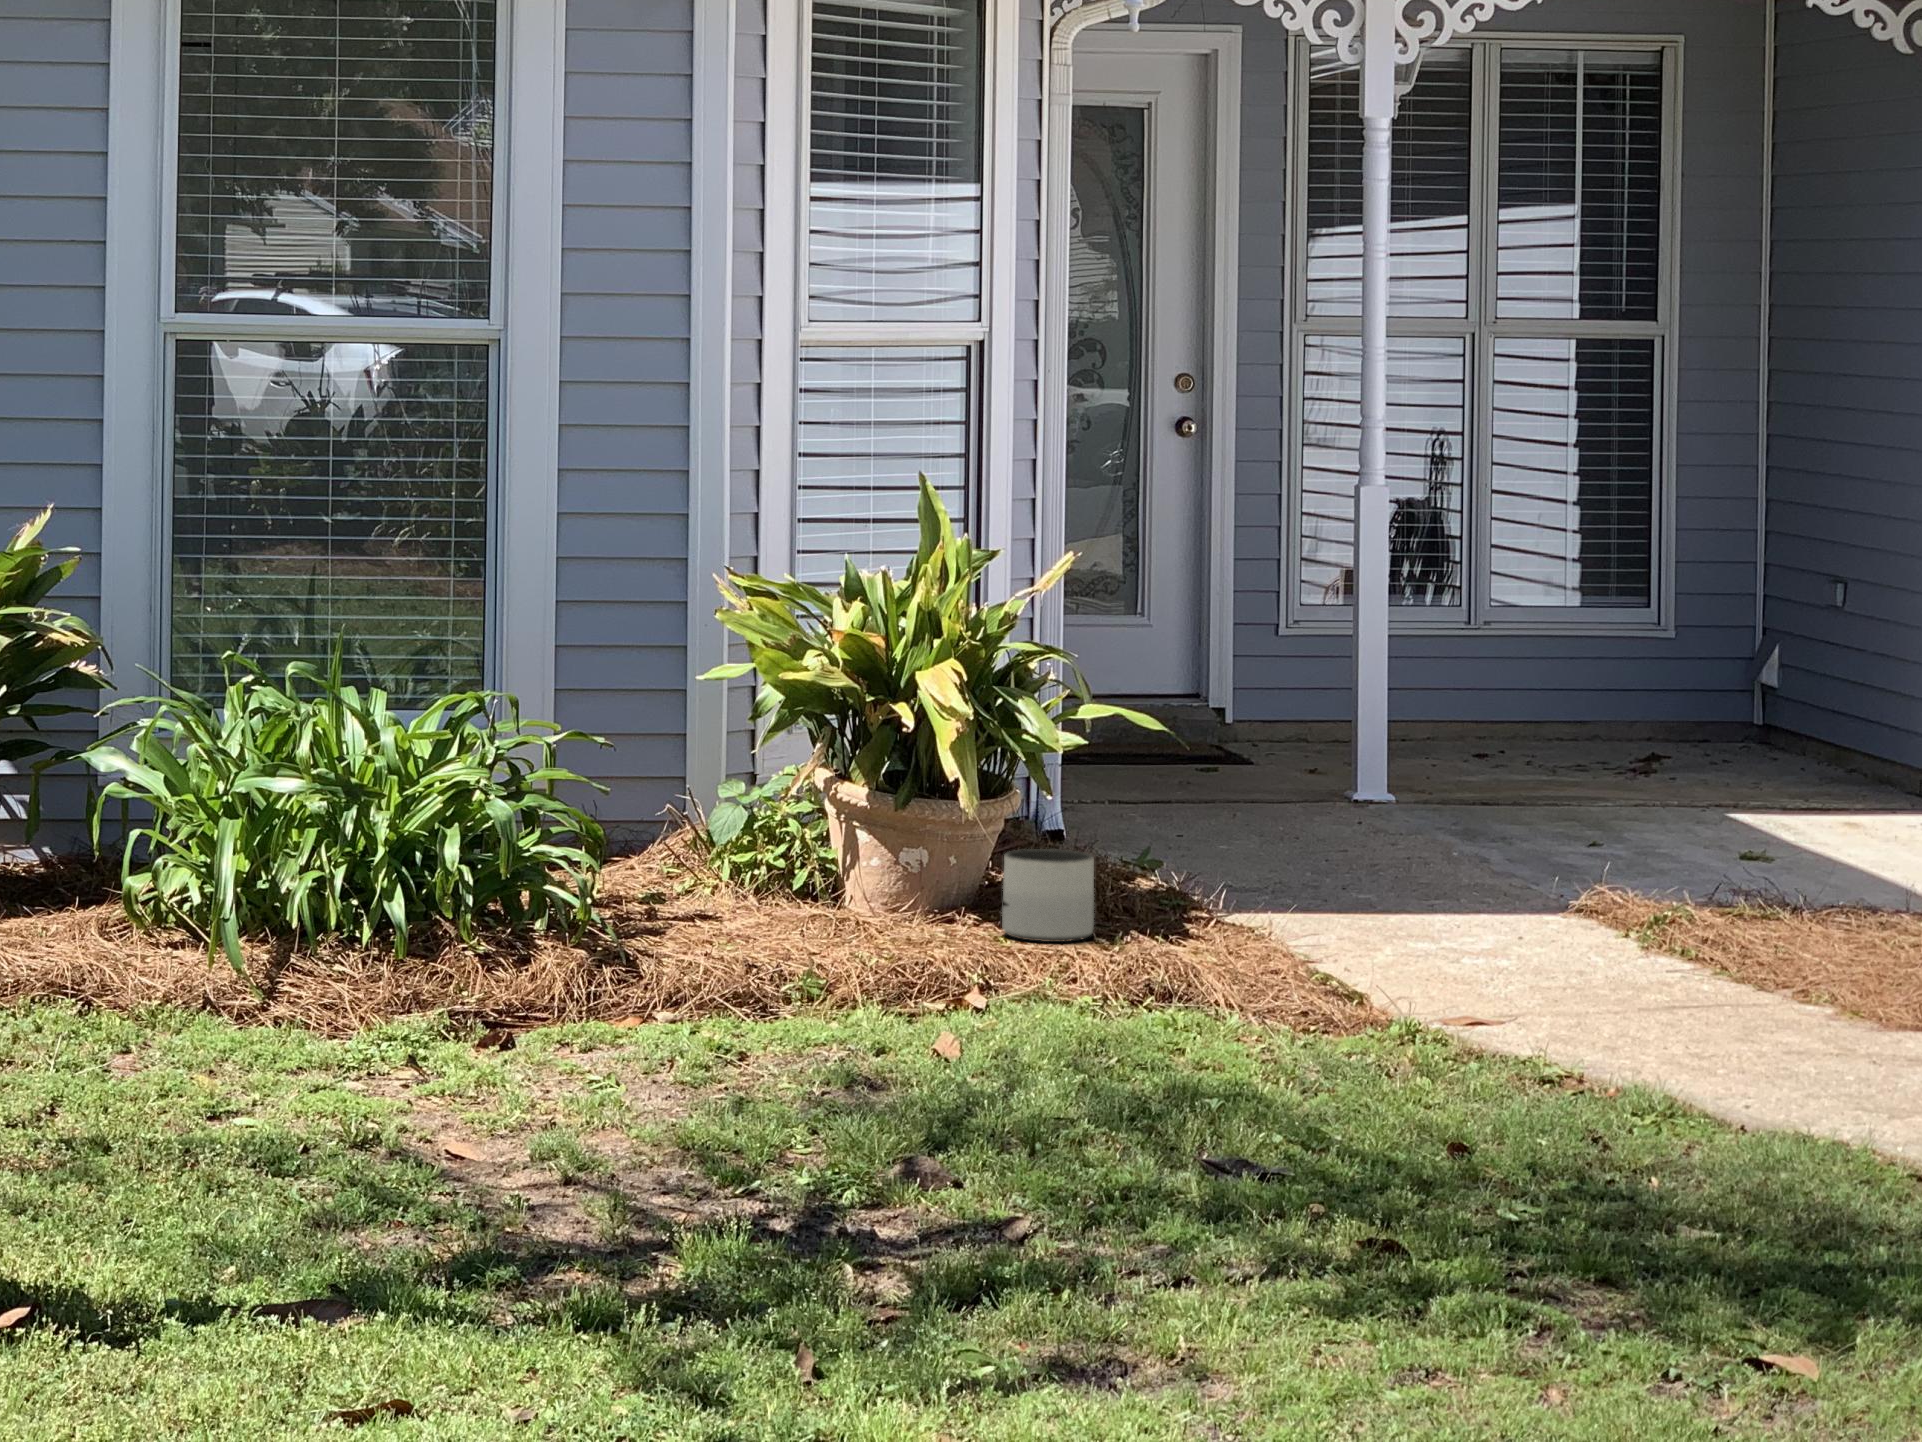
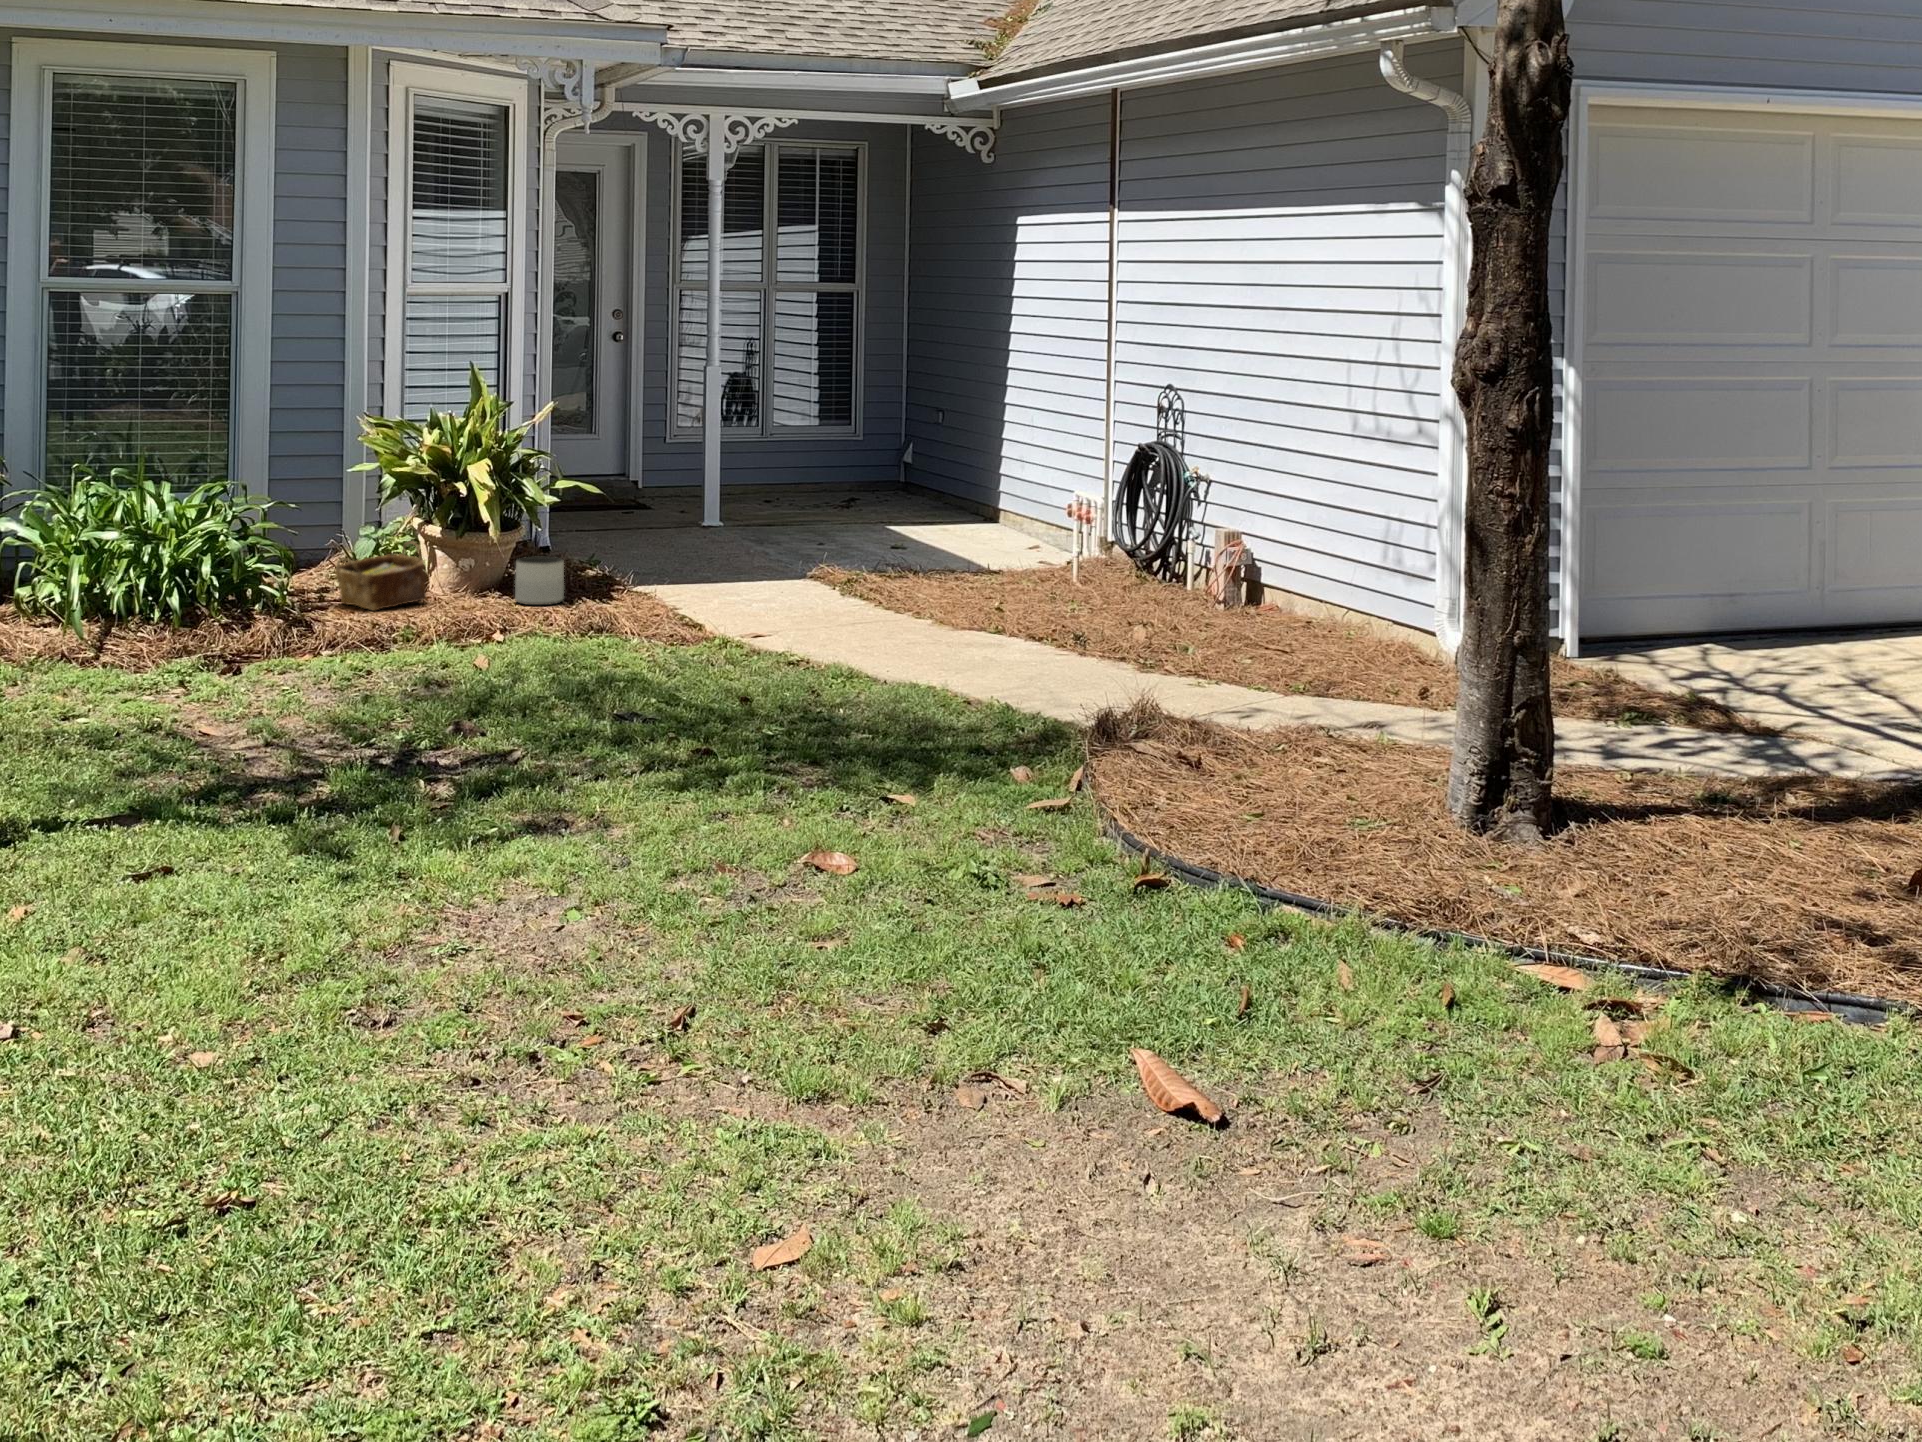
woven basket: none [674,812,839,940] -> present [335,541,426,610]

